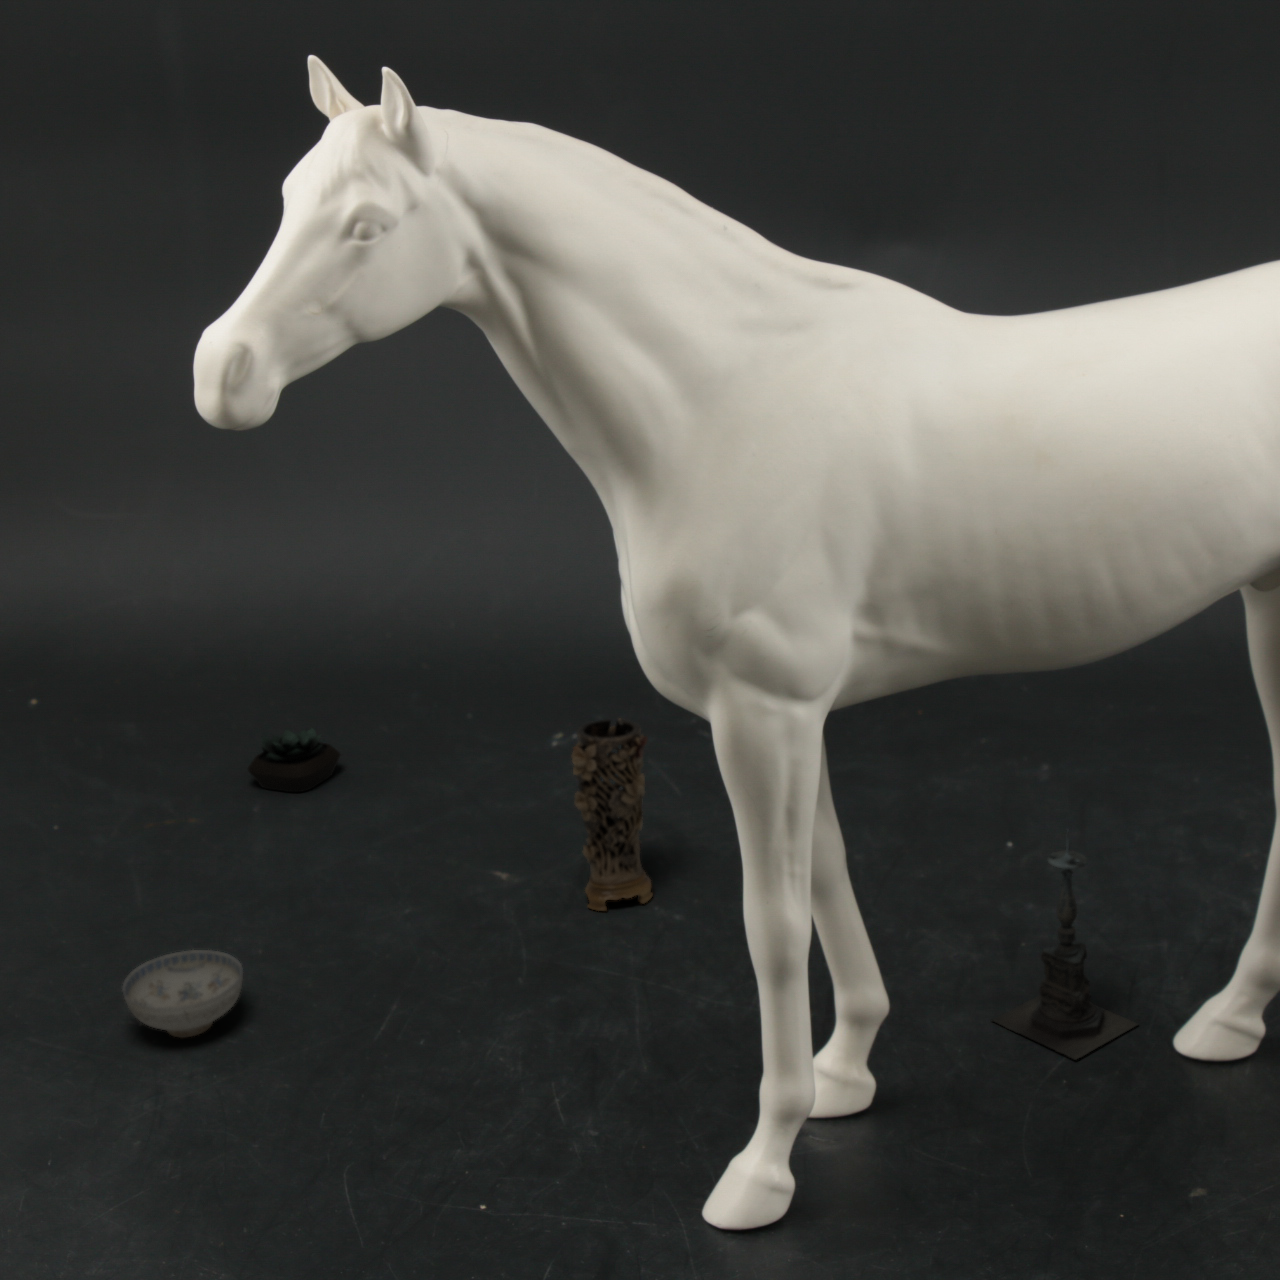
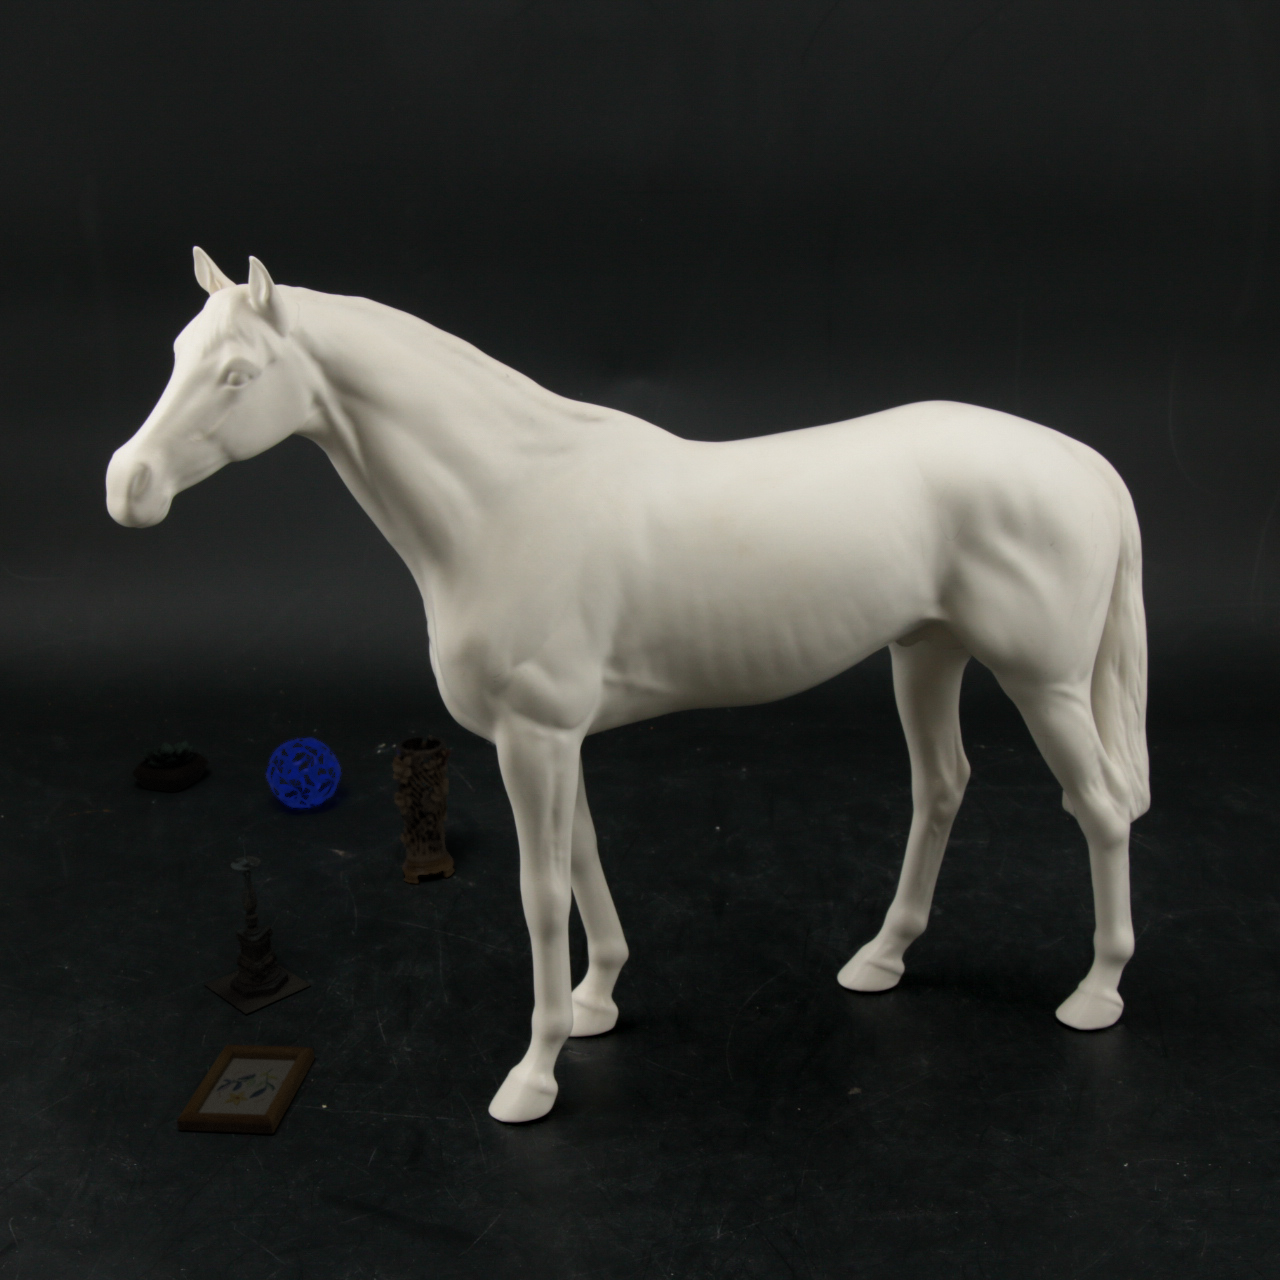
decorative ball: none [412,723,506,814] -> present [266,738,341,808]
candle holder: present [992,836,1138,1060] -> present [205,845,310,1014]
ceramic bowl: present [123,950,243,1038] -> none [32,919,131,989]
picture frame: none [300,1114,474,1233] -> present [177,1045,314,1134]

